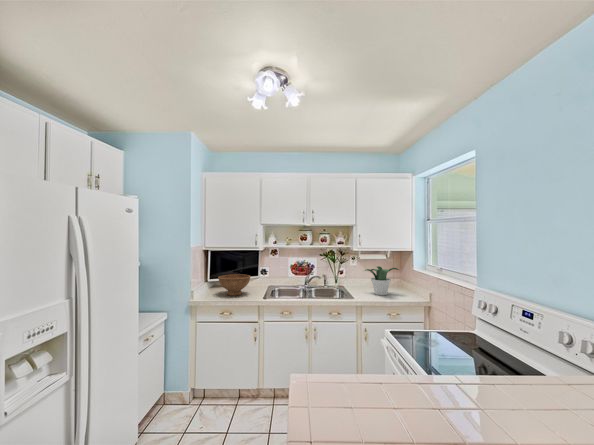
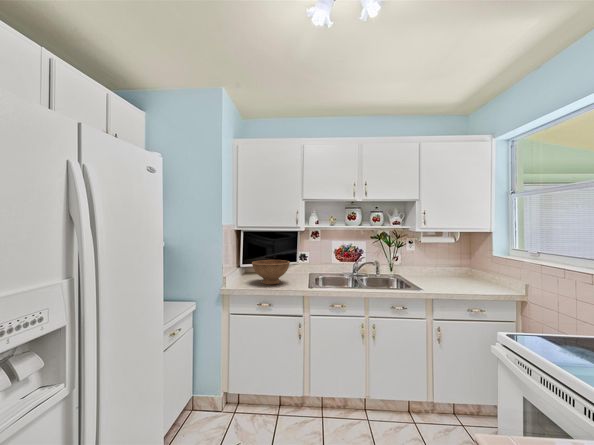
potted plant: present [365,266,399,295] -> none [429,251,477,286]

